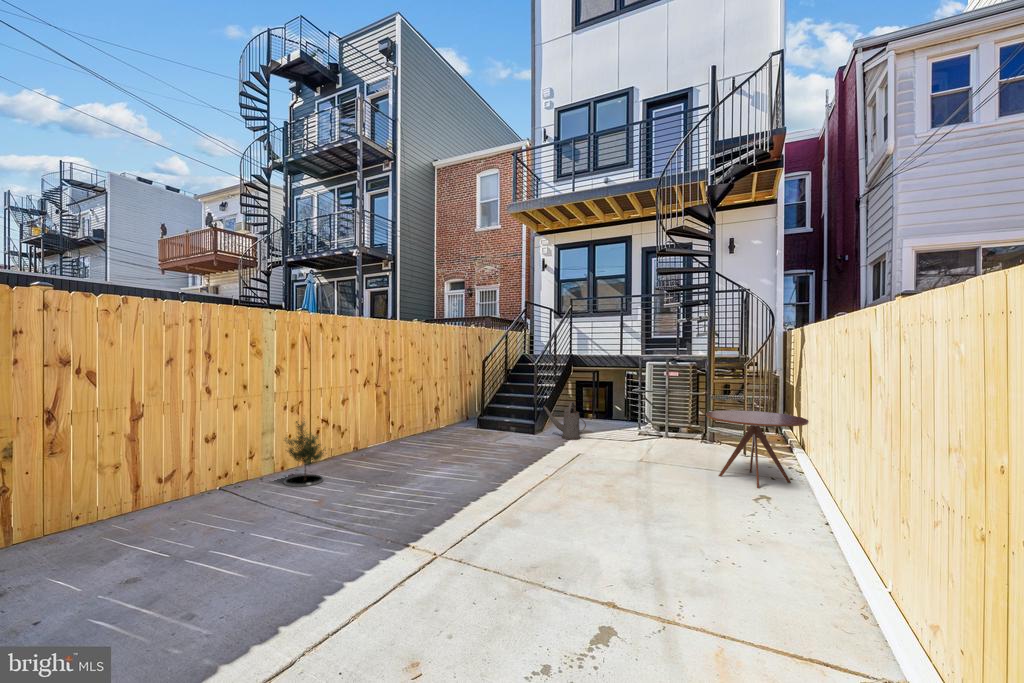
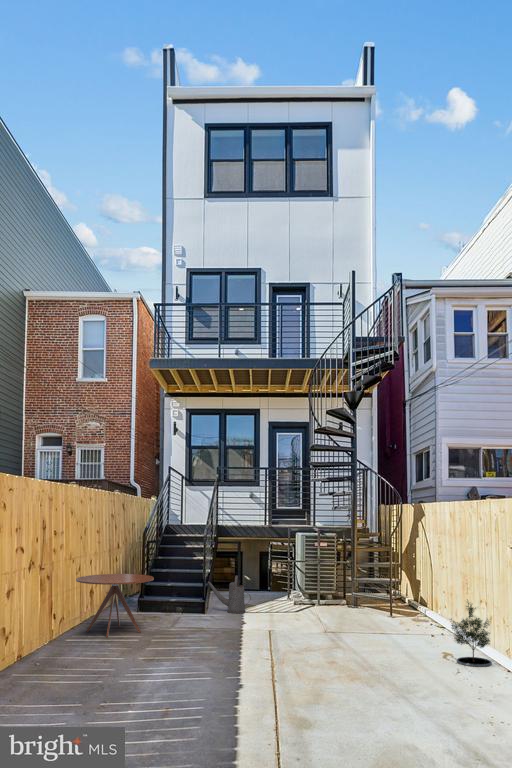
round table: present [706,410,809,488] -> present [76,574,154,638]
potted tree: present [284,421,327,487] -> present [451,603,492,667]

